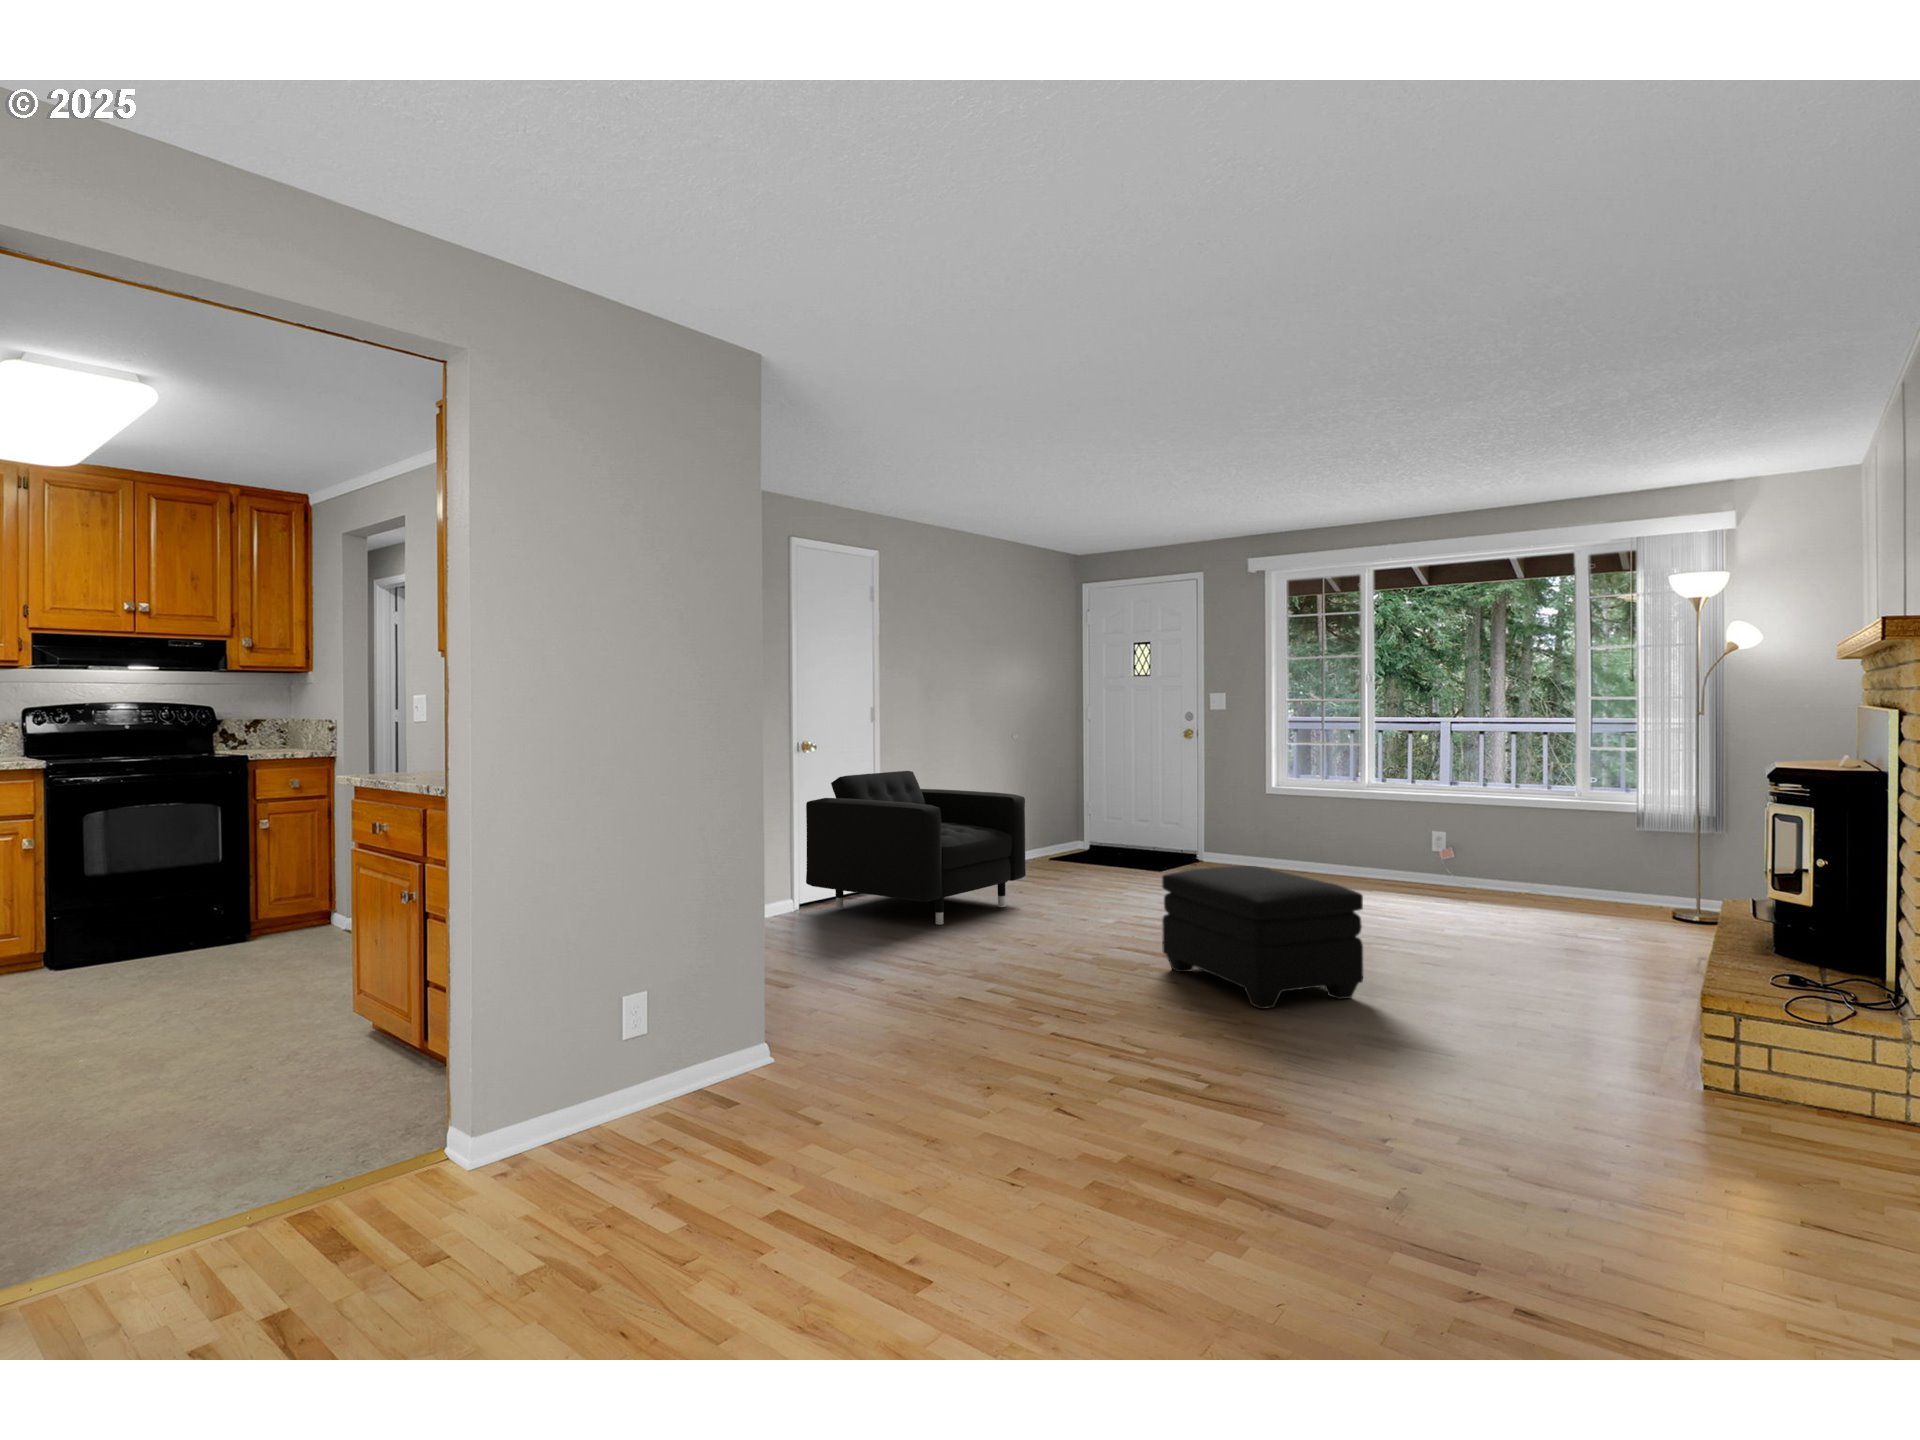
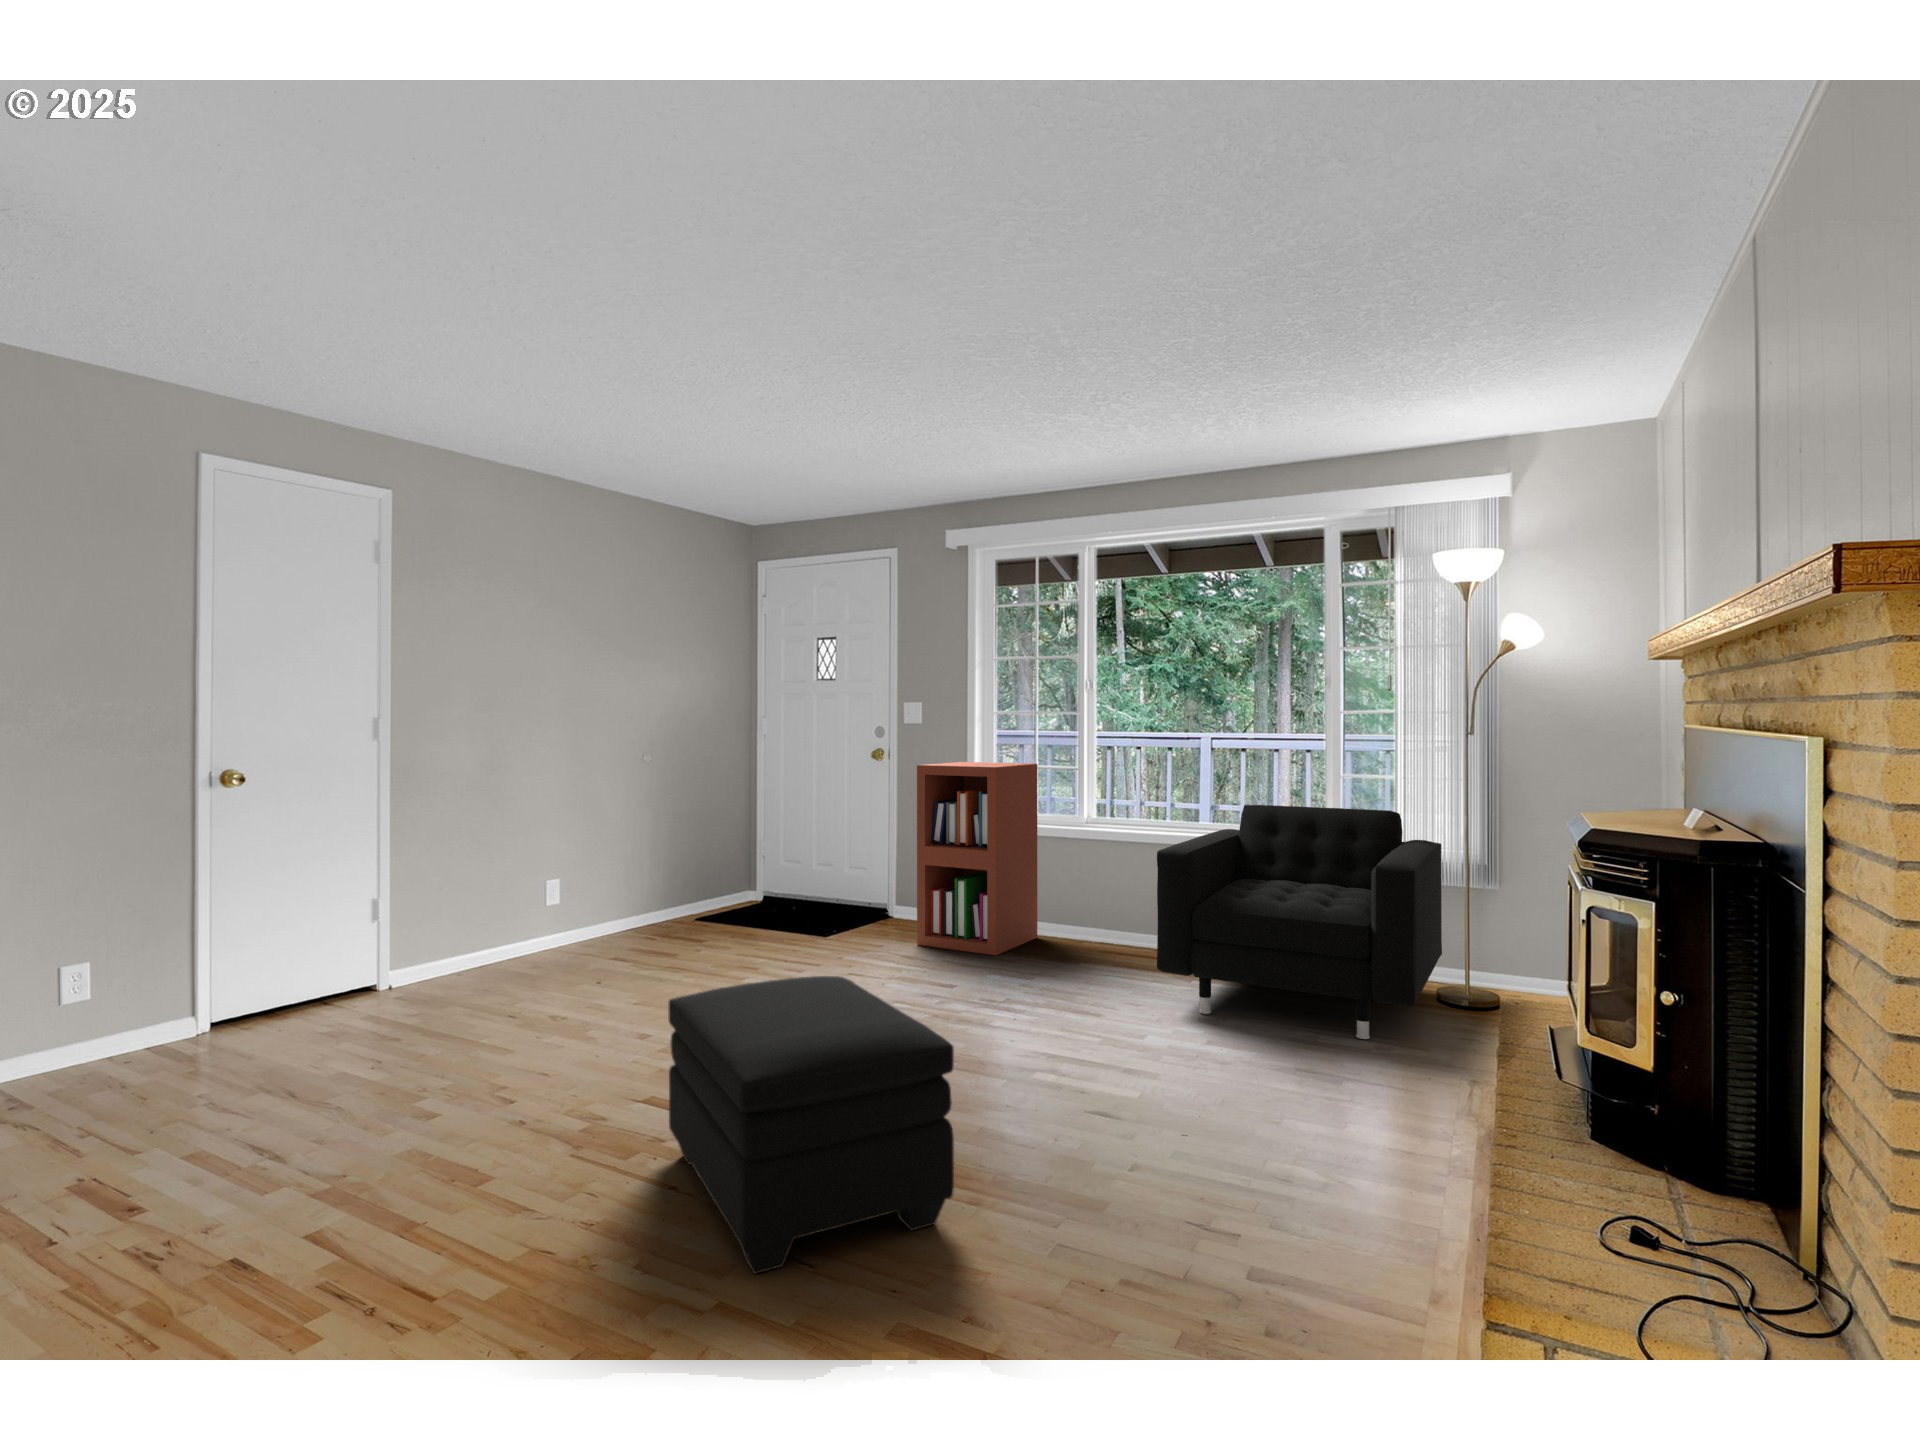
bookshelf: none [1235,739,1329,886] -> present [917,762,1037,955]
armchair: present [806,771,1026,925] -> present [1157,805,1442,1039]

